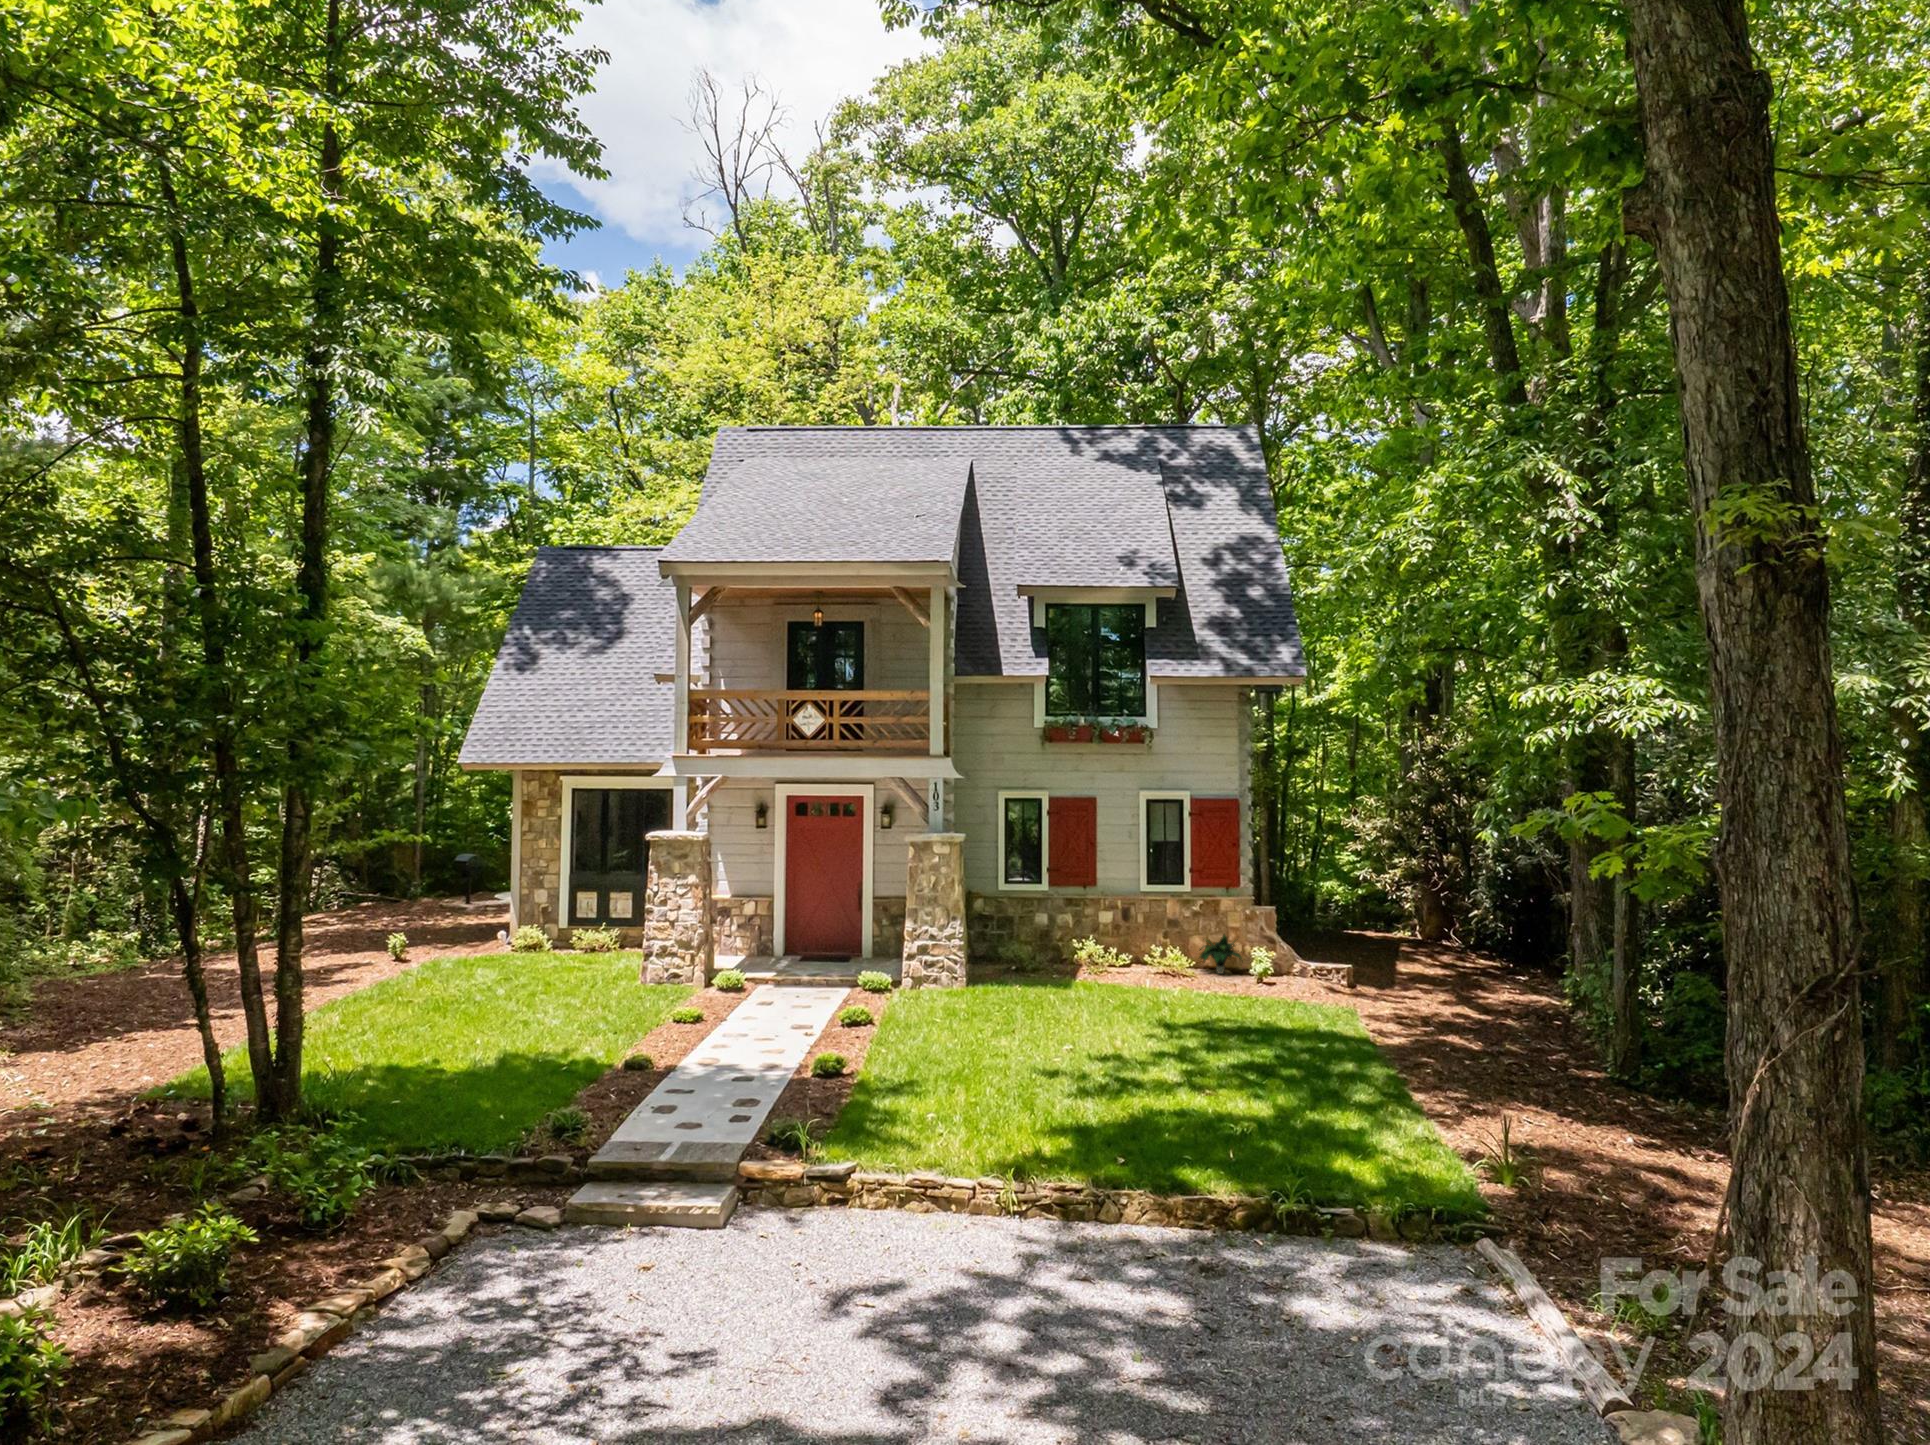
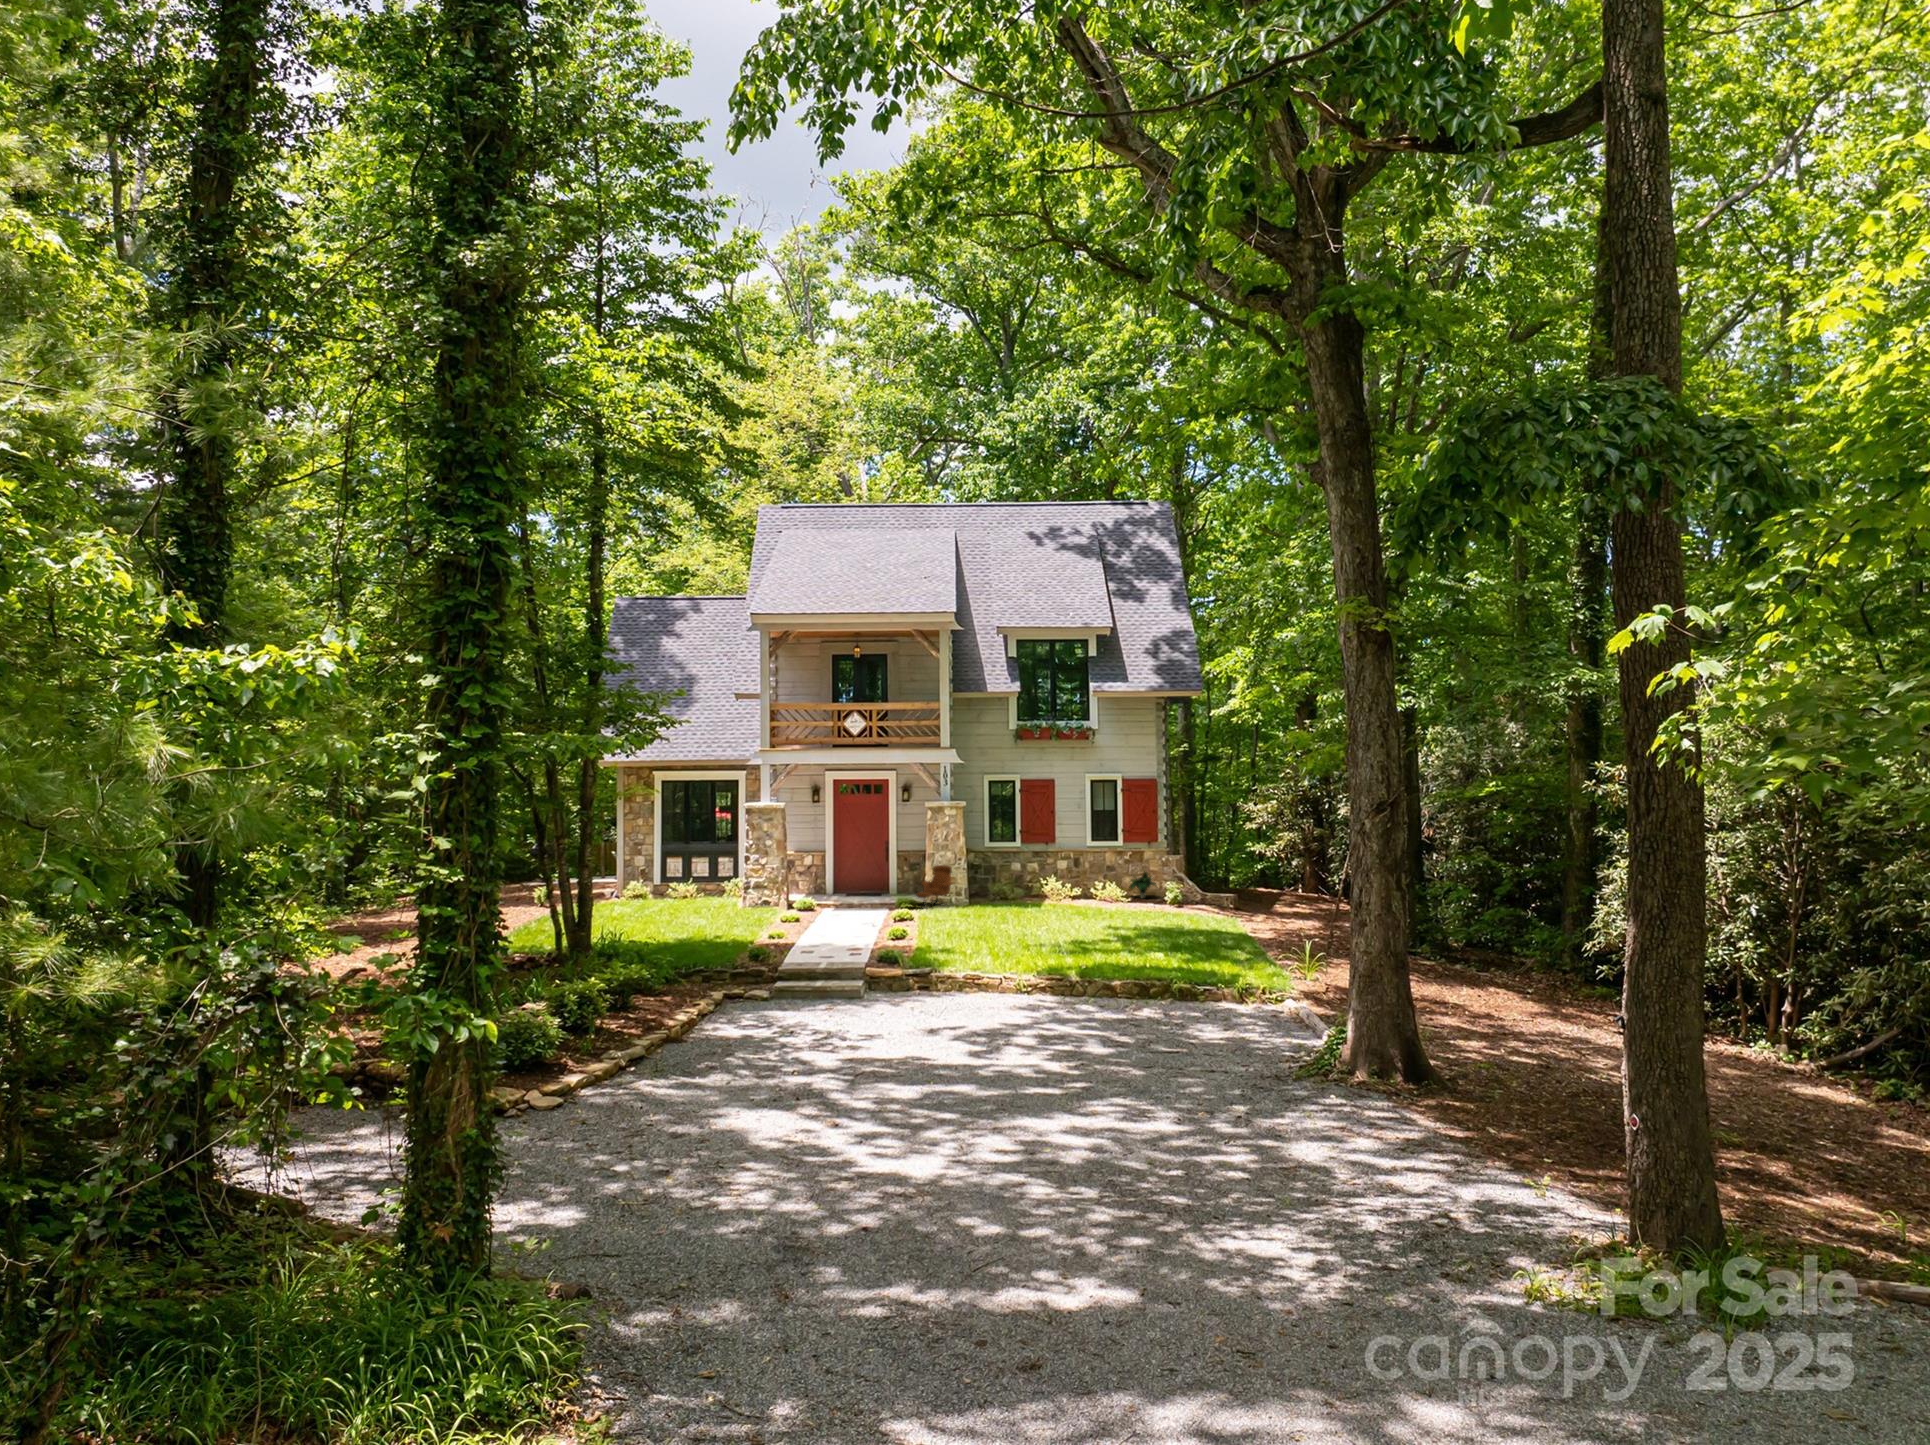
lounge chair: none [880,921,939,989] -> present [916,865,952,906]

